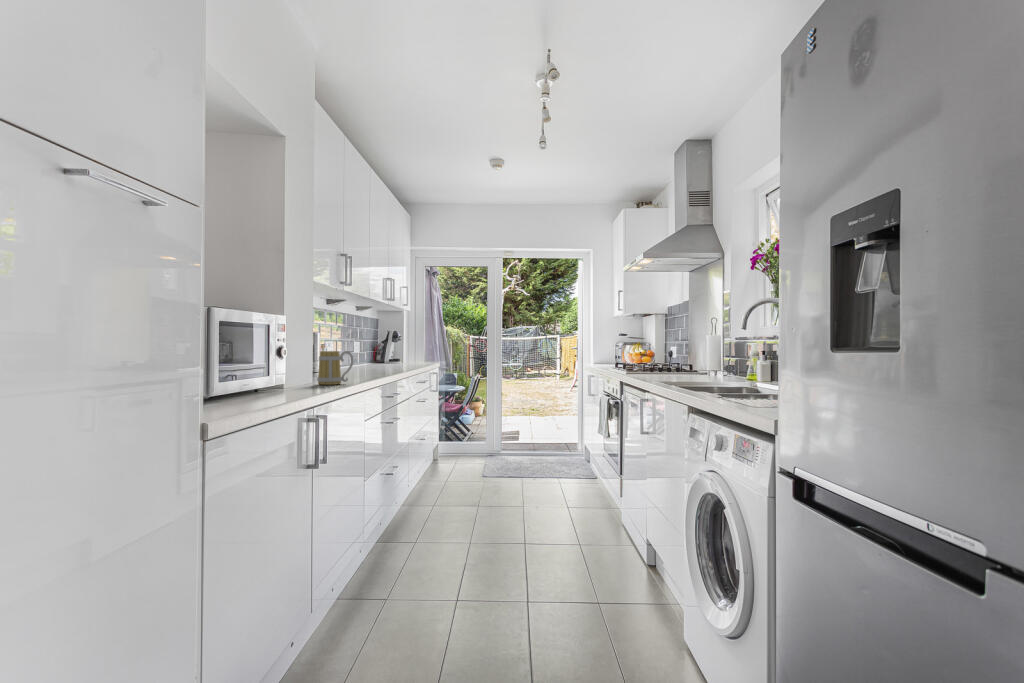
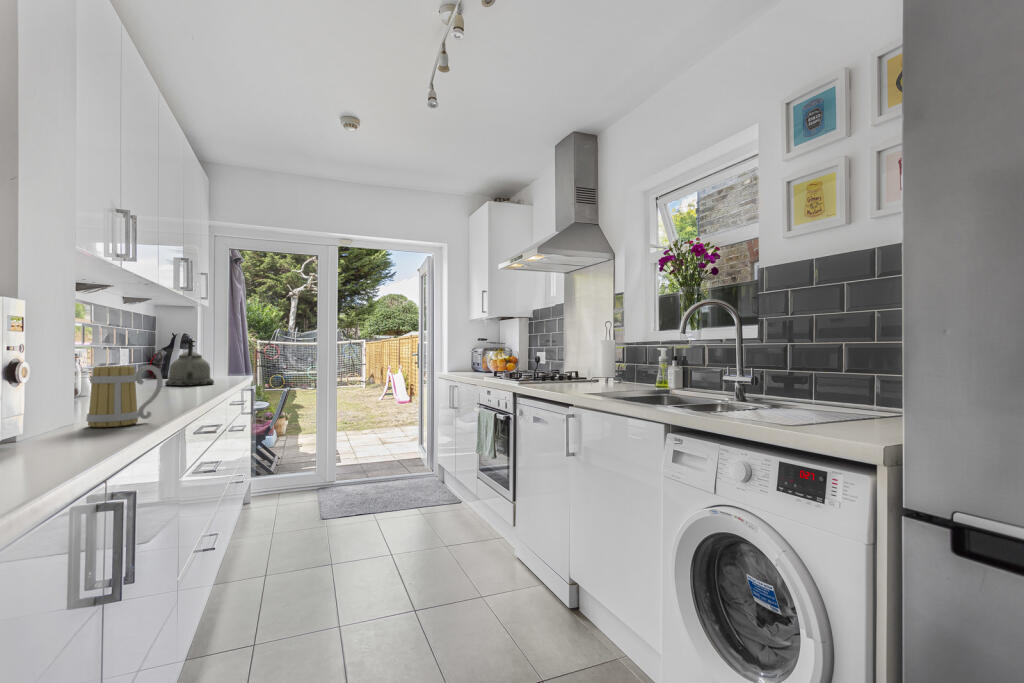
kettle: none [377,335,406,368] -> present [165,338,214,386]

